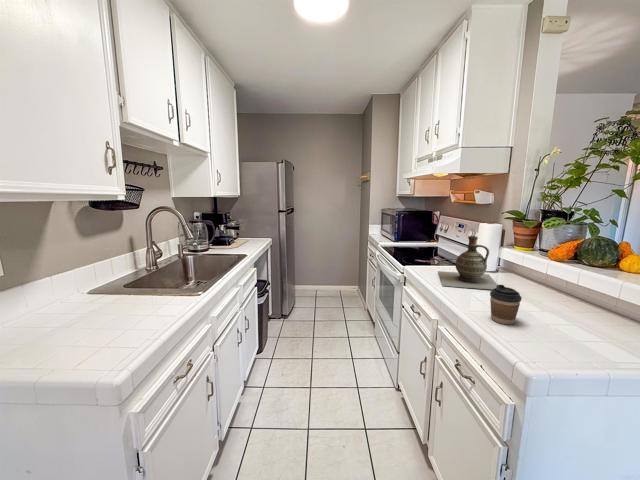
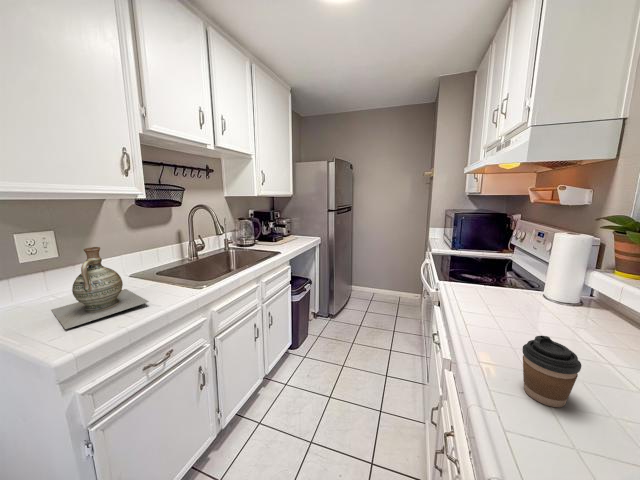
ceramic jug: present [438,236,497,289] -> present [51,247,149,329]

